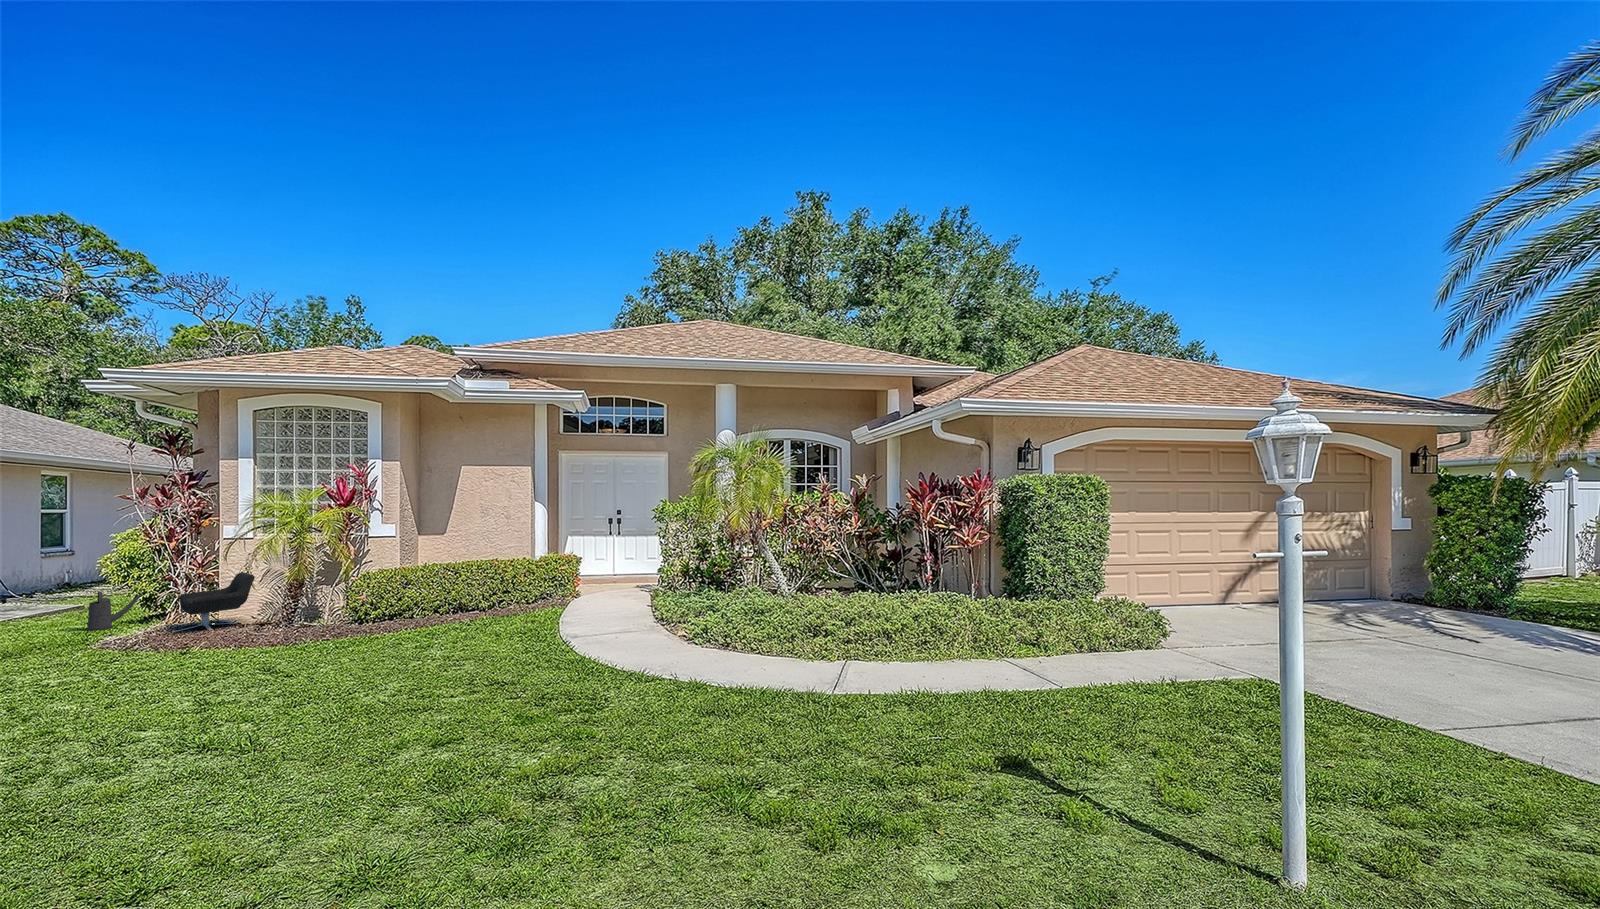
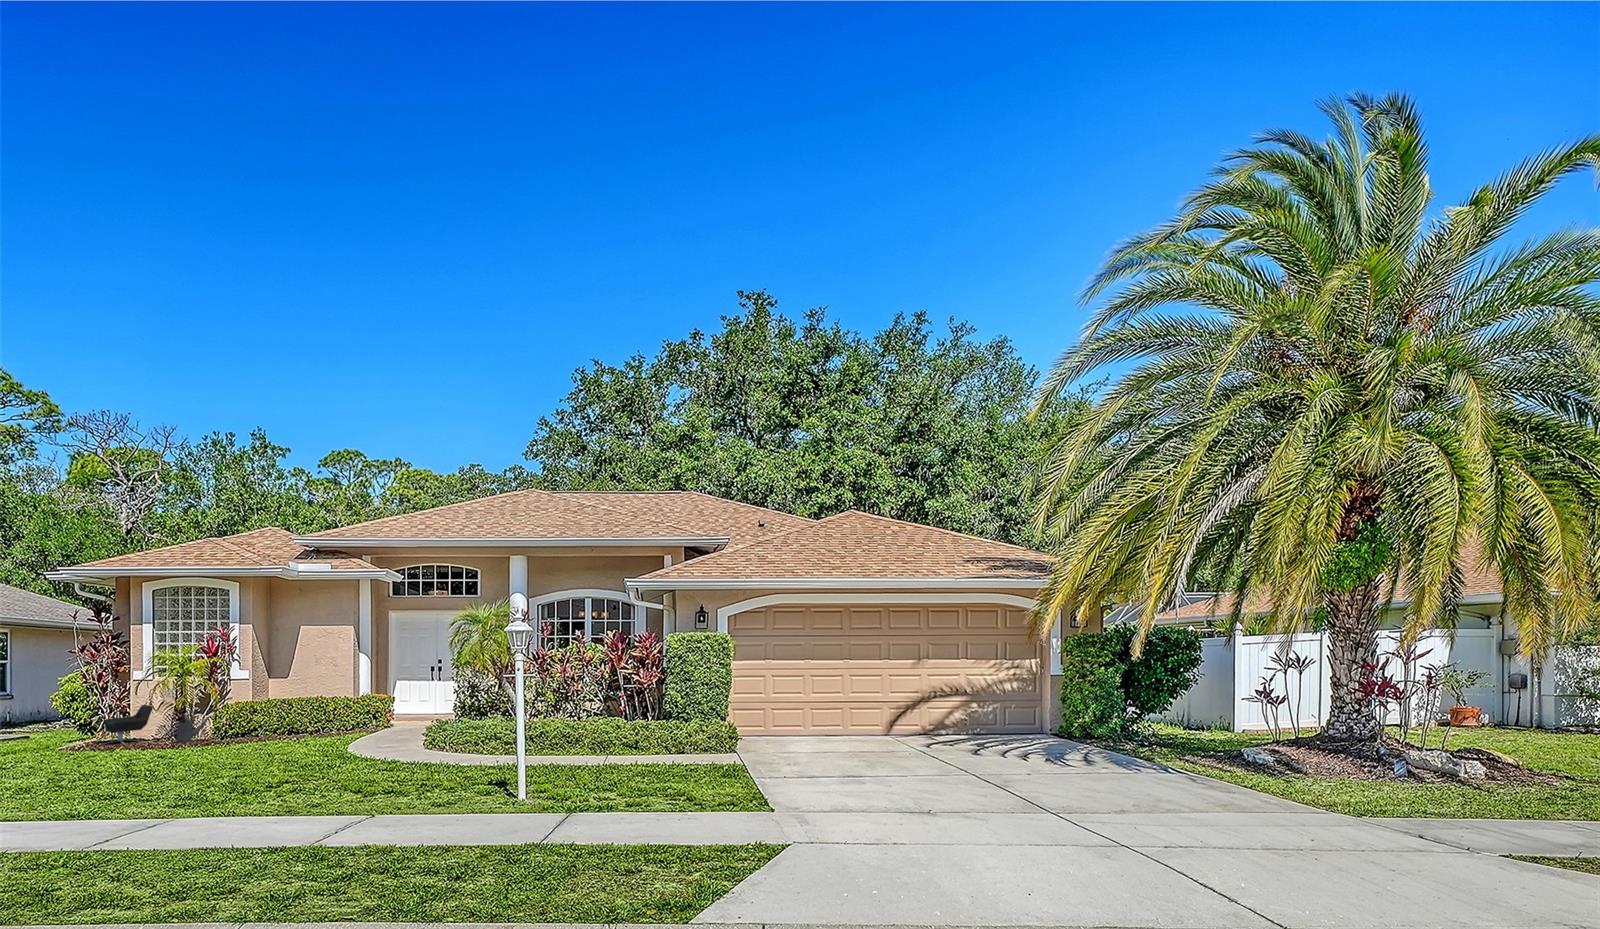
watering can: present [78,592,141,631] -> present [172,714,209,743]

